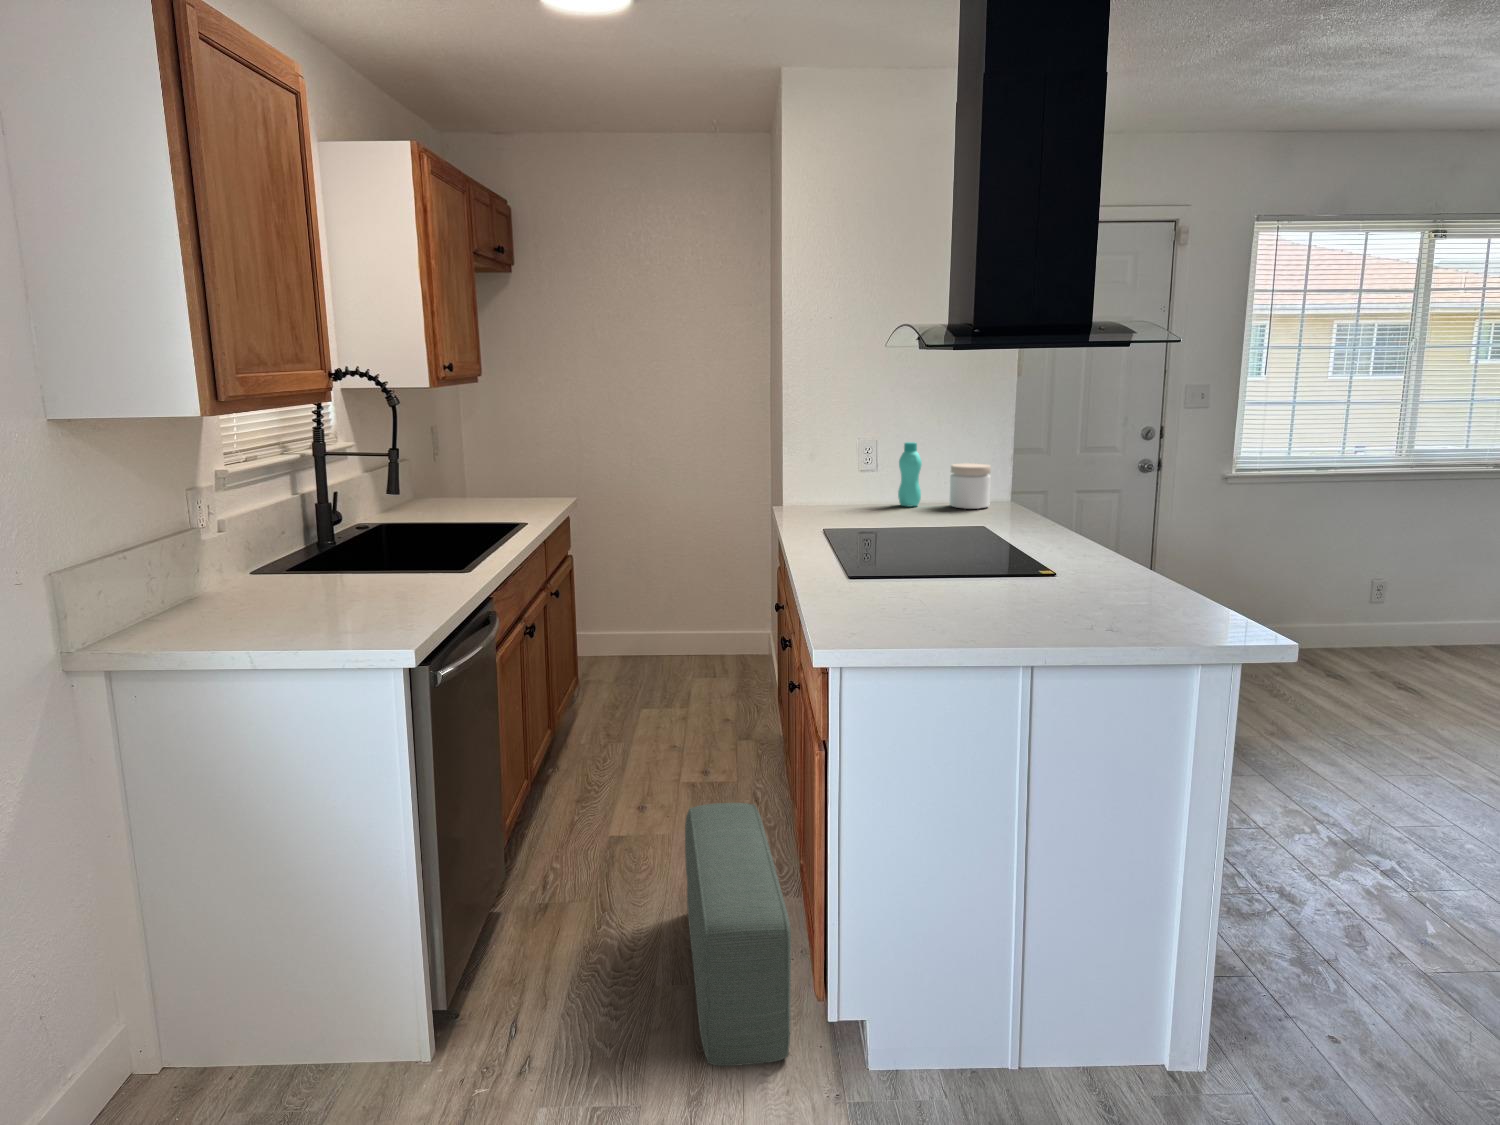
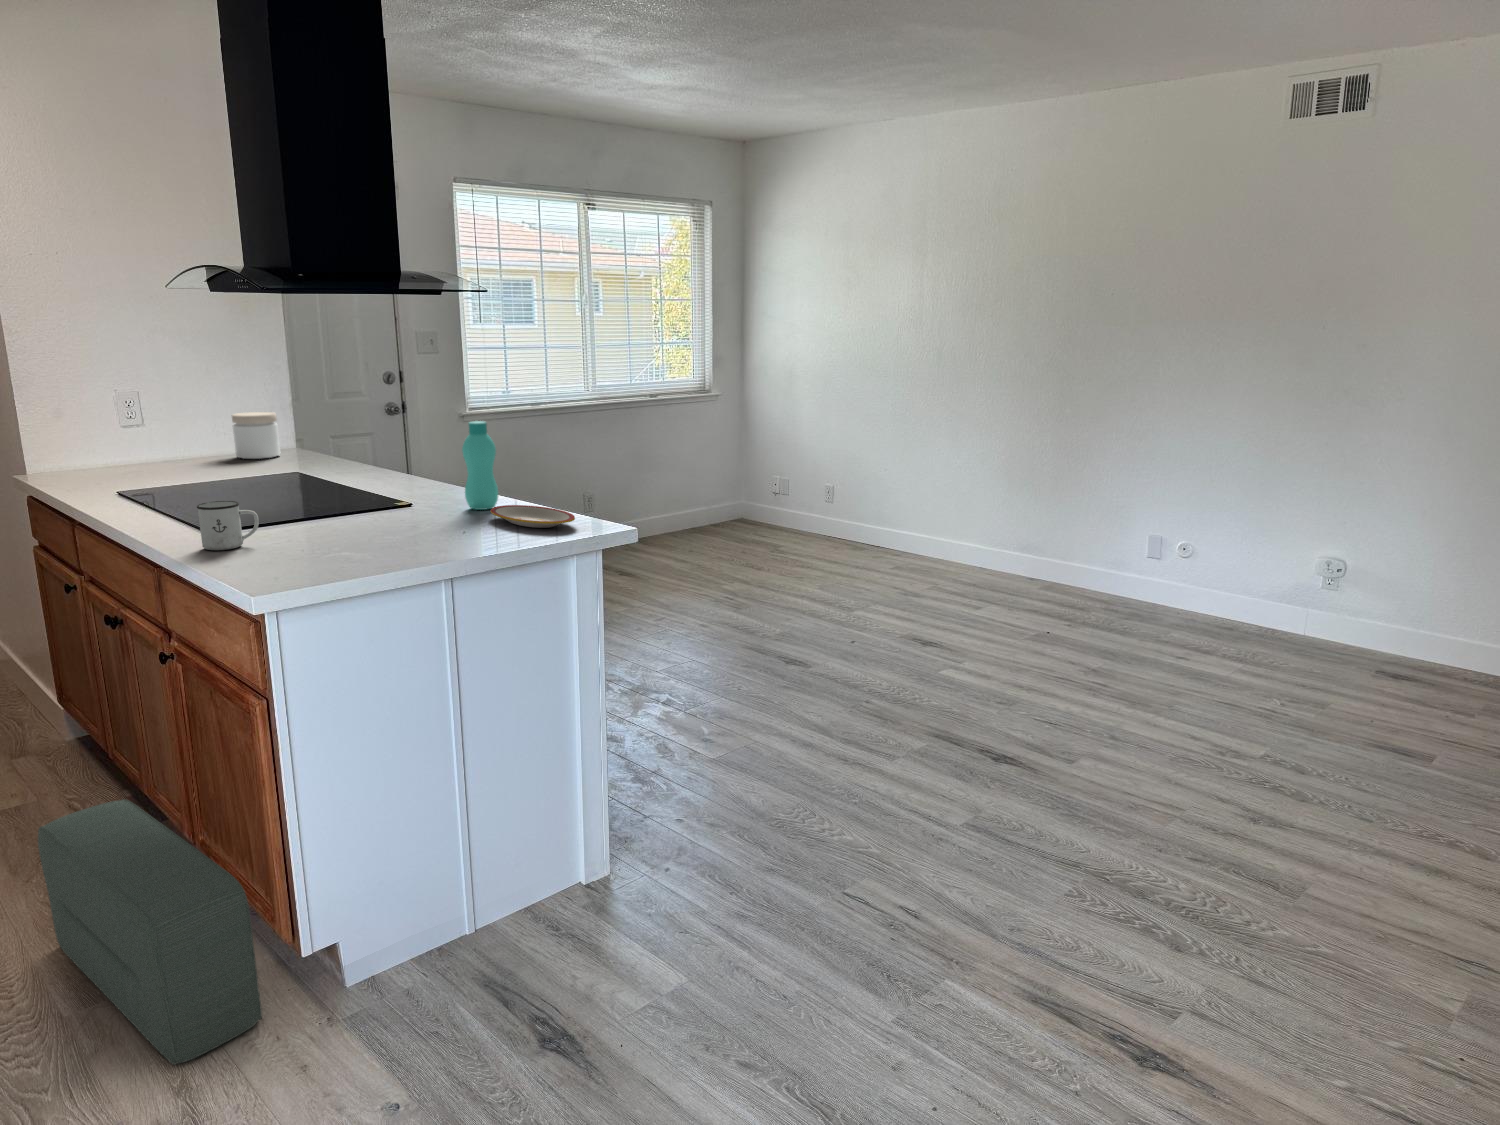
bottle: present [898,442,922,507] -> present [462,421,498,510]
mug: none [834,552,884,599] -> present [197,501,259,550]
plate: none [1126,594,1220,630] -> present [490,505,575,528]

